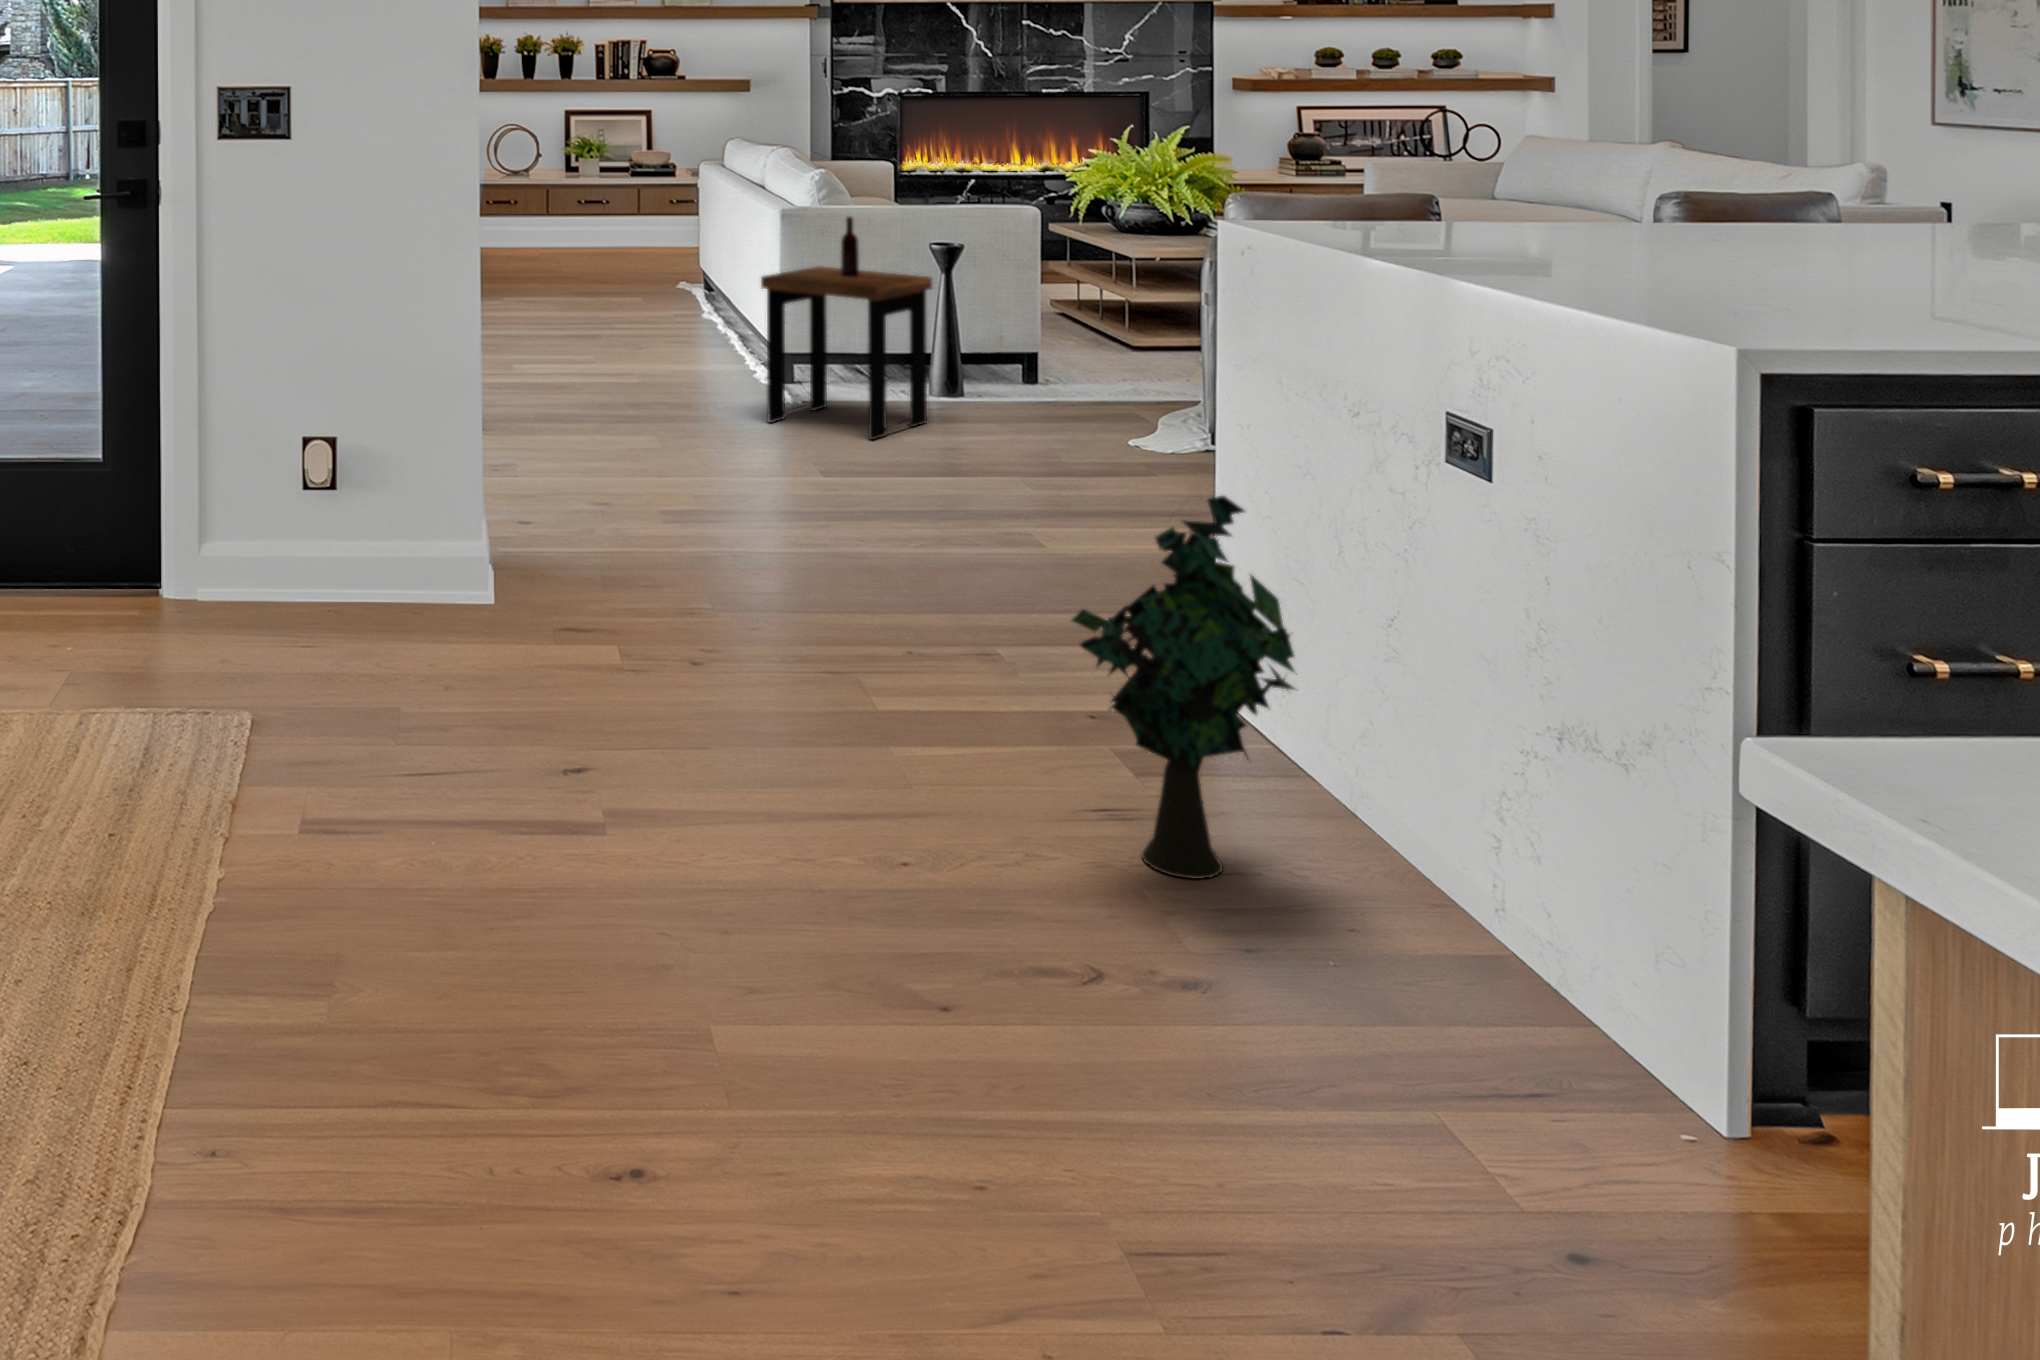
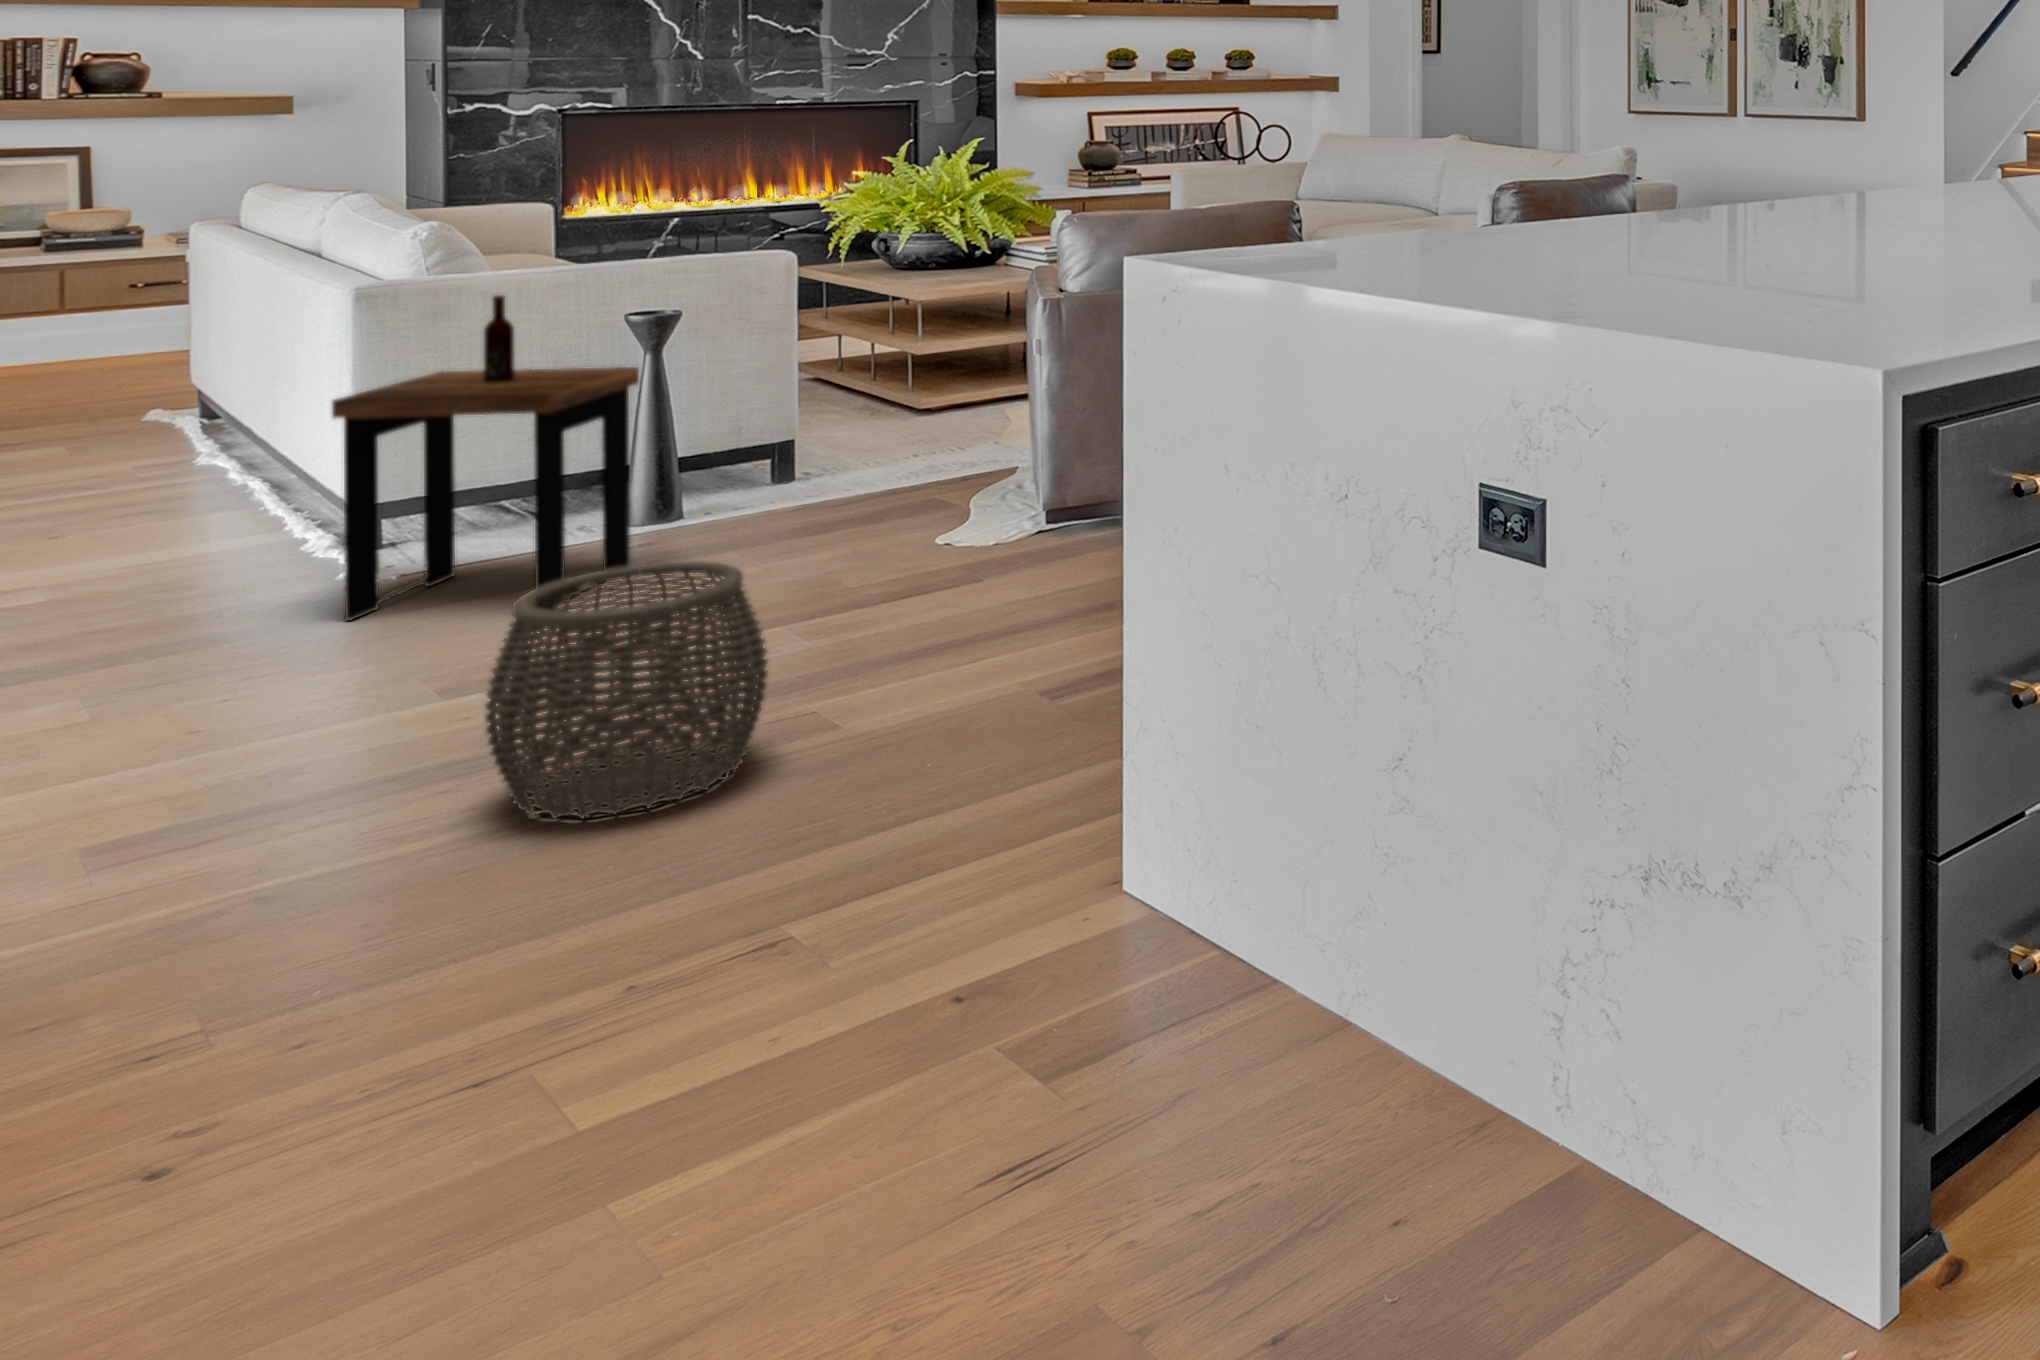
woven basket: none [829,407,997,575] -> present [485,561,768,818]
decorative plant: present [1072,496,1297,879] -> none [941,629,1245,1150]

